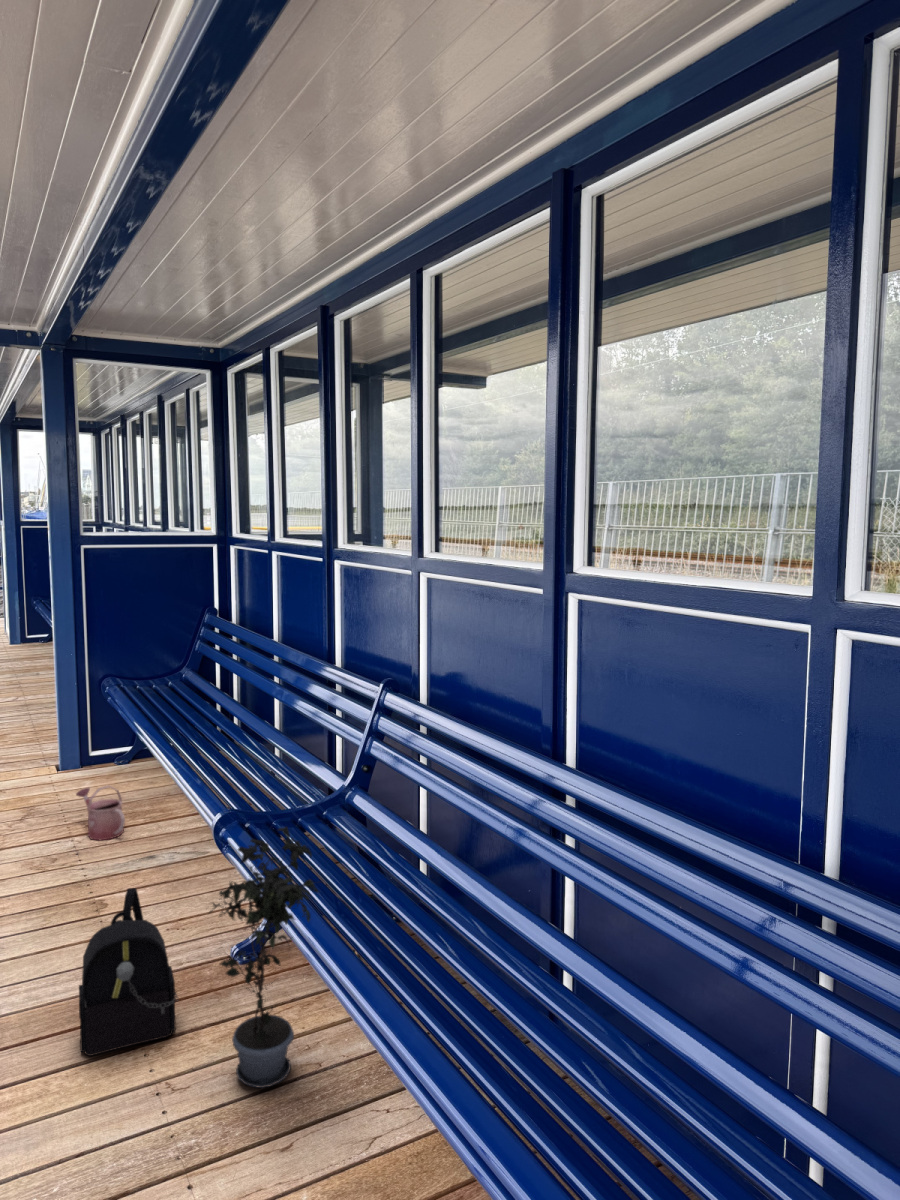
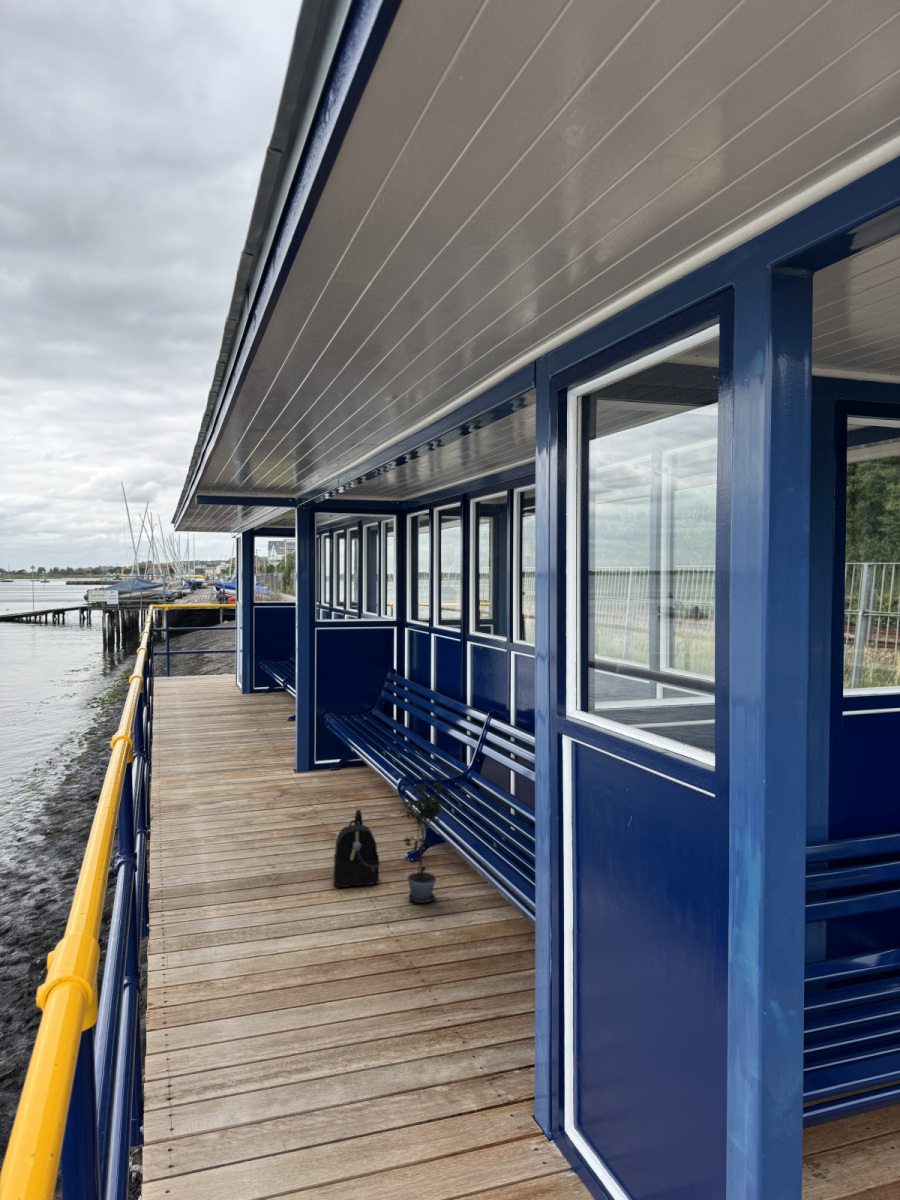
watering can: present [76,785,125,840] -> none [314,775,343,807]

